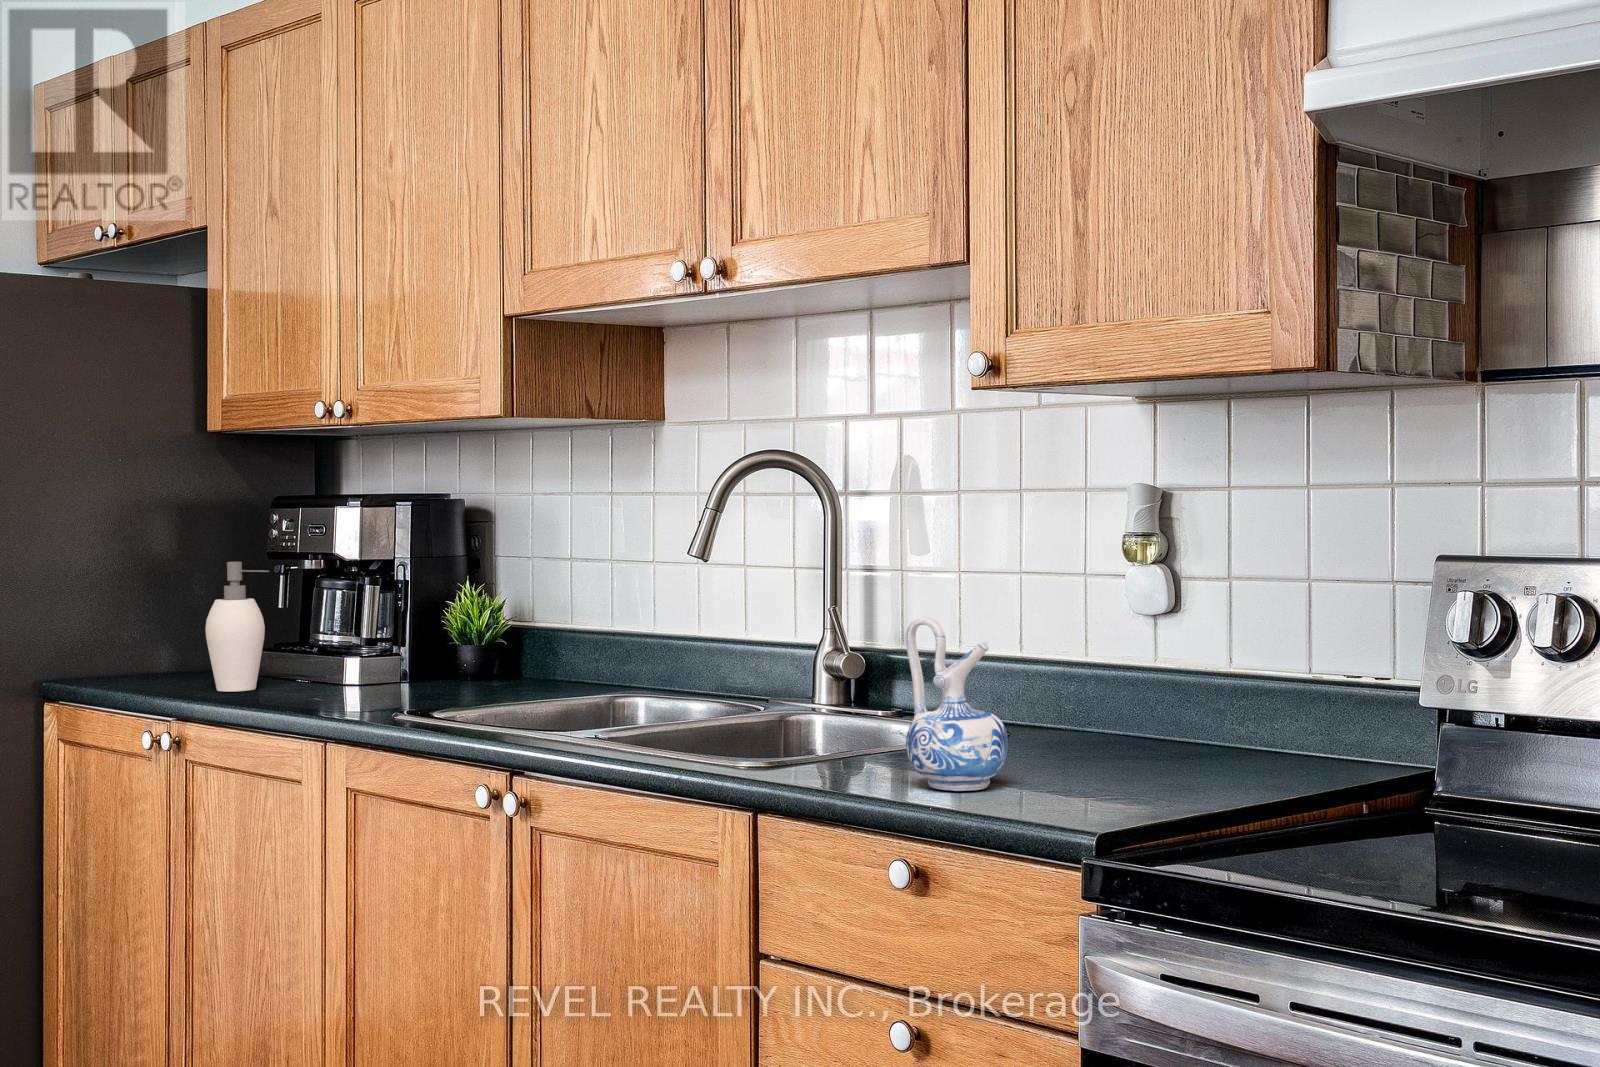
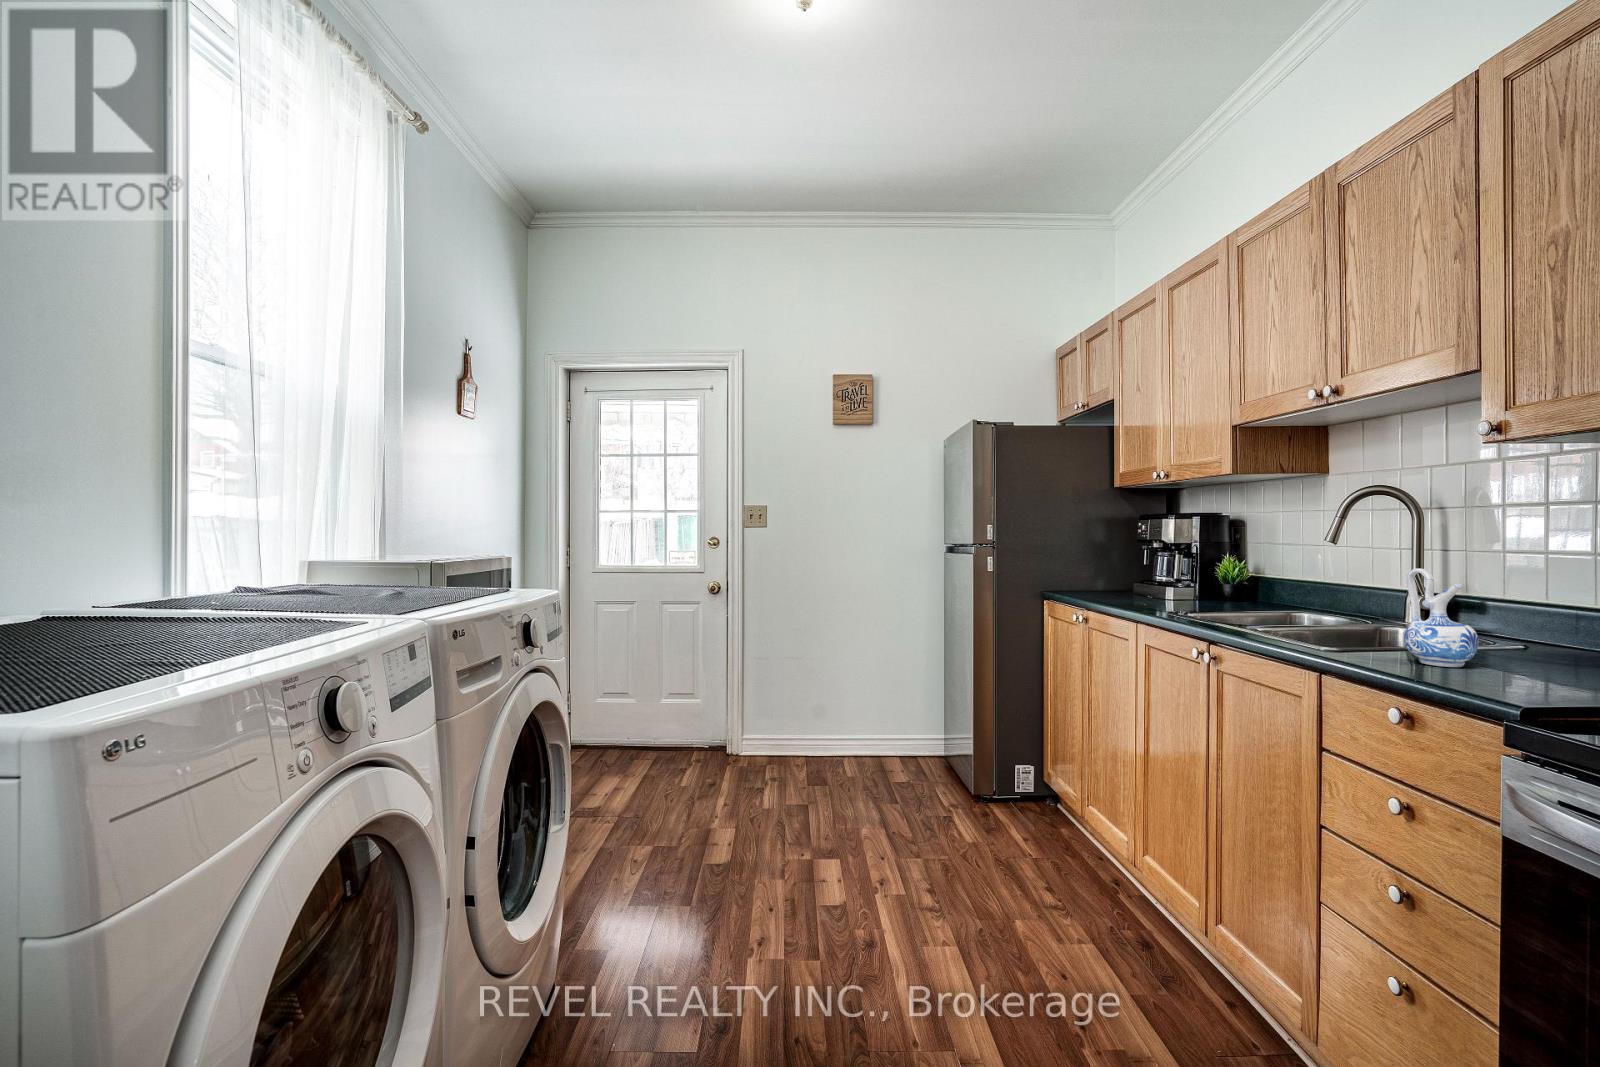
soap dispenser: present [205,562,269,692] -> none [1099,542,1126,597]

